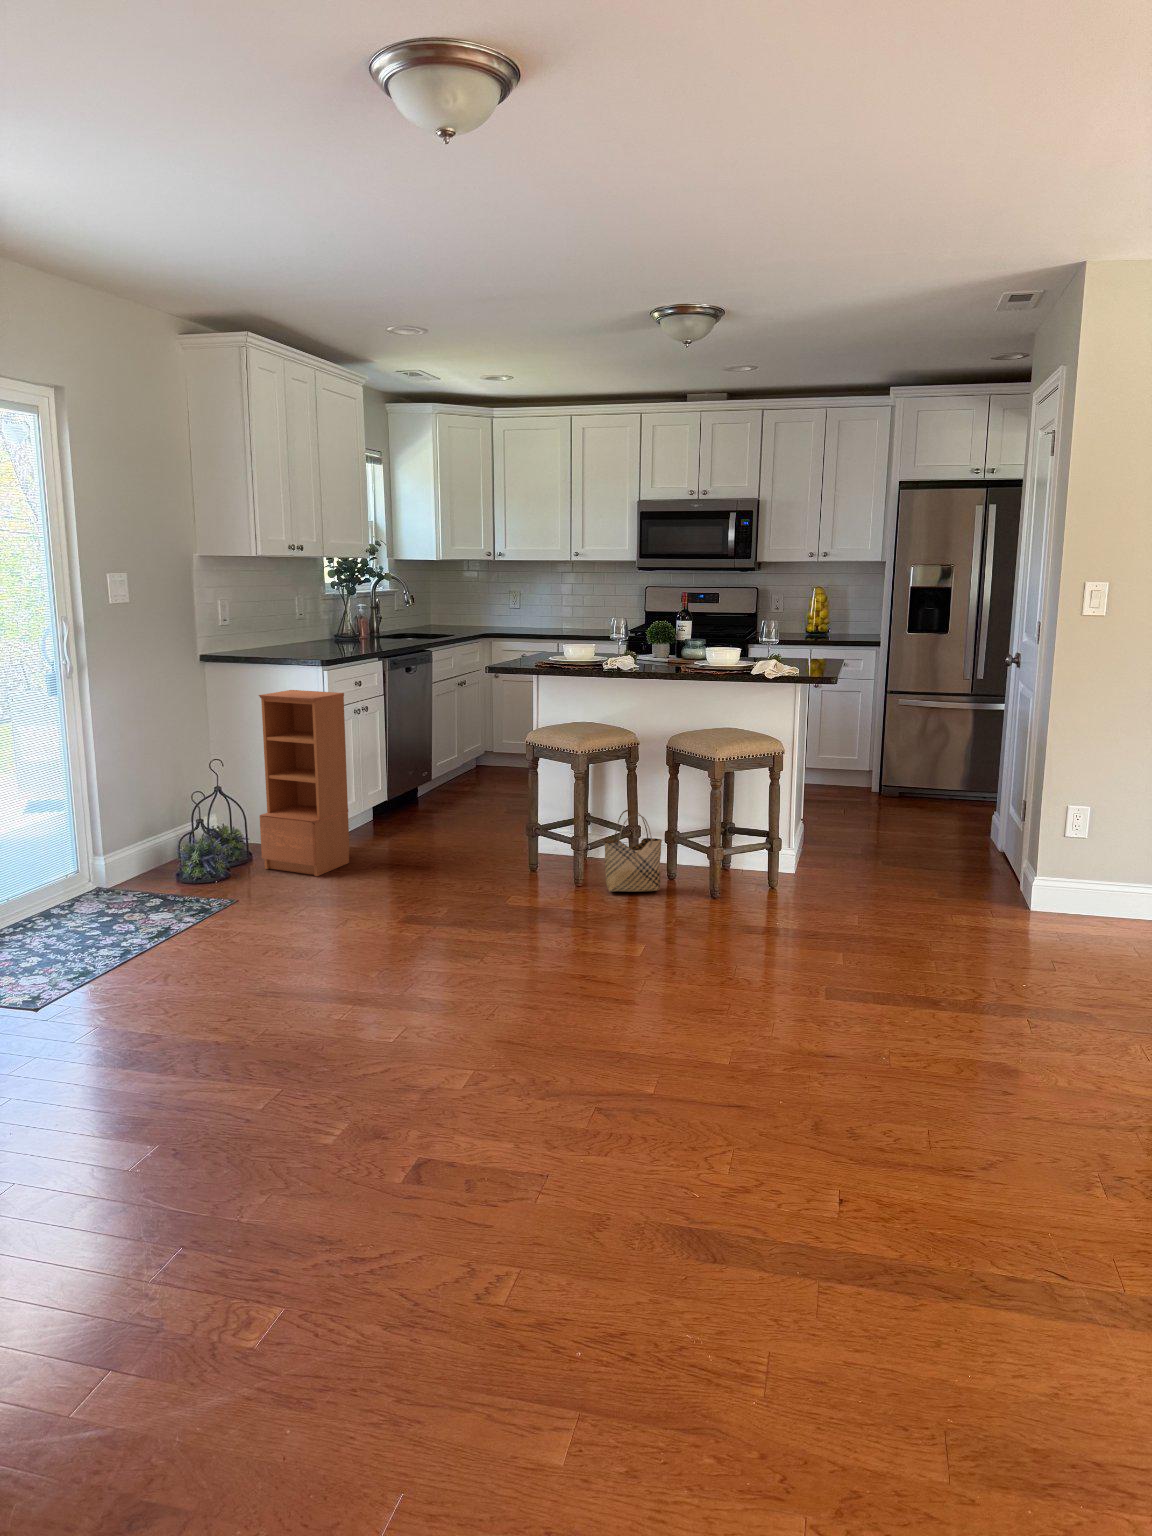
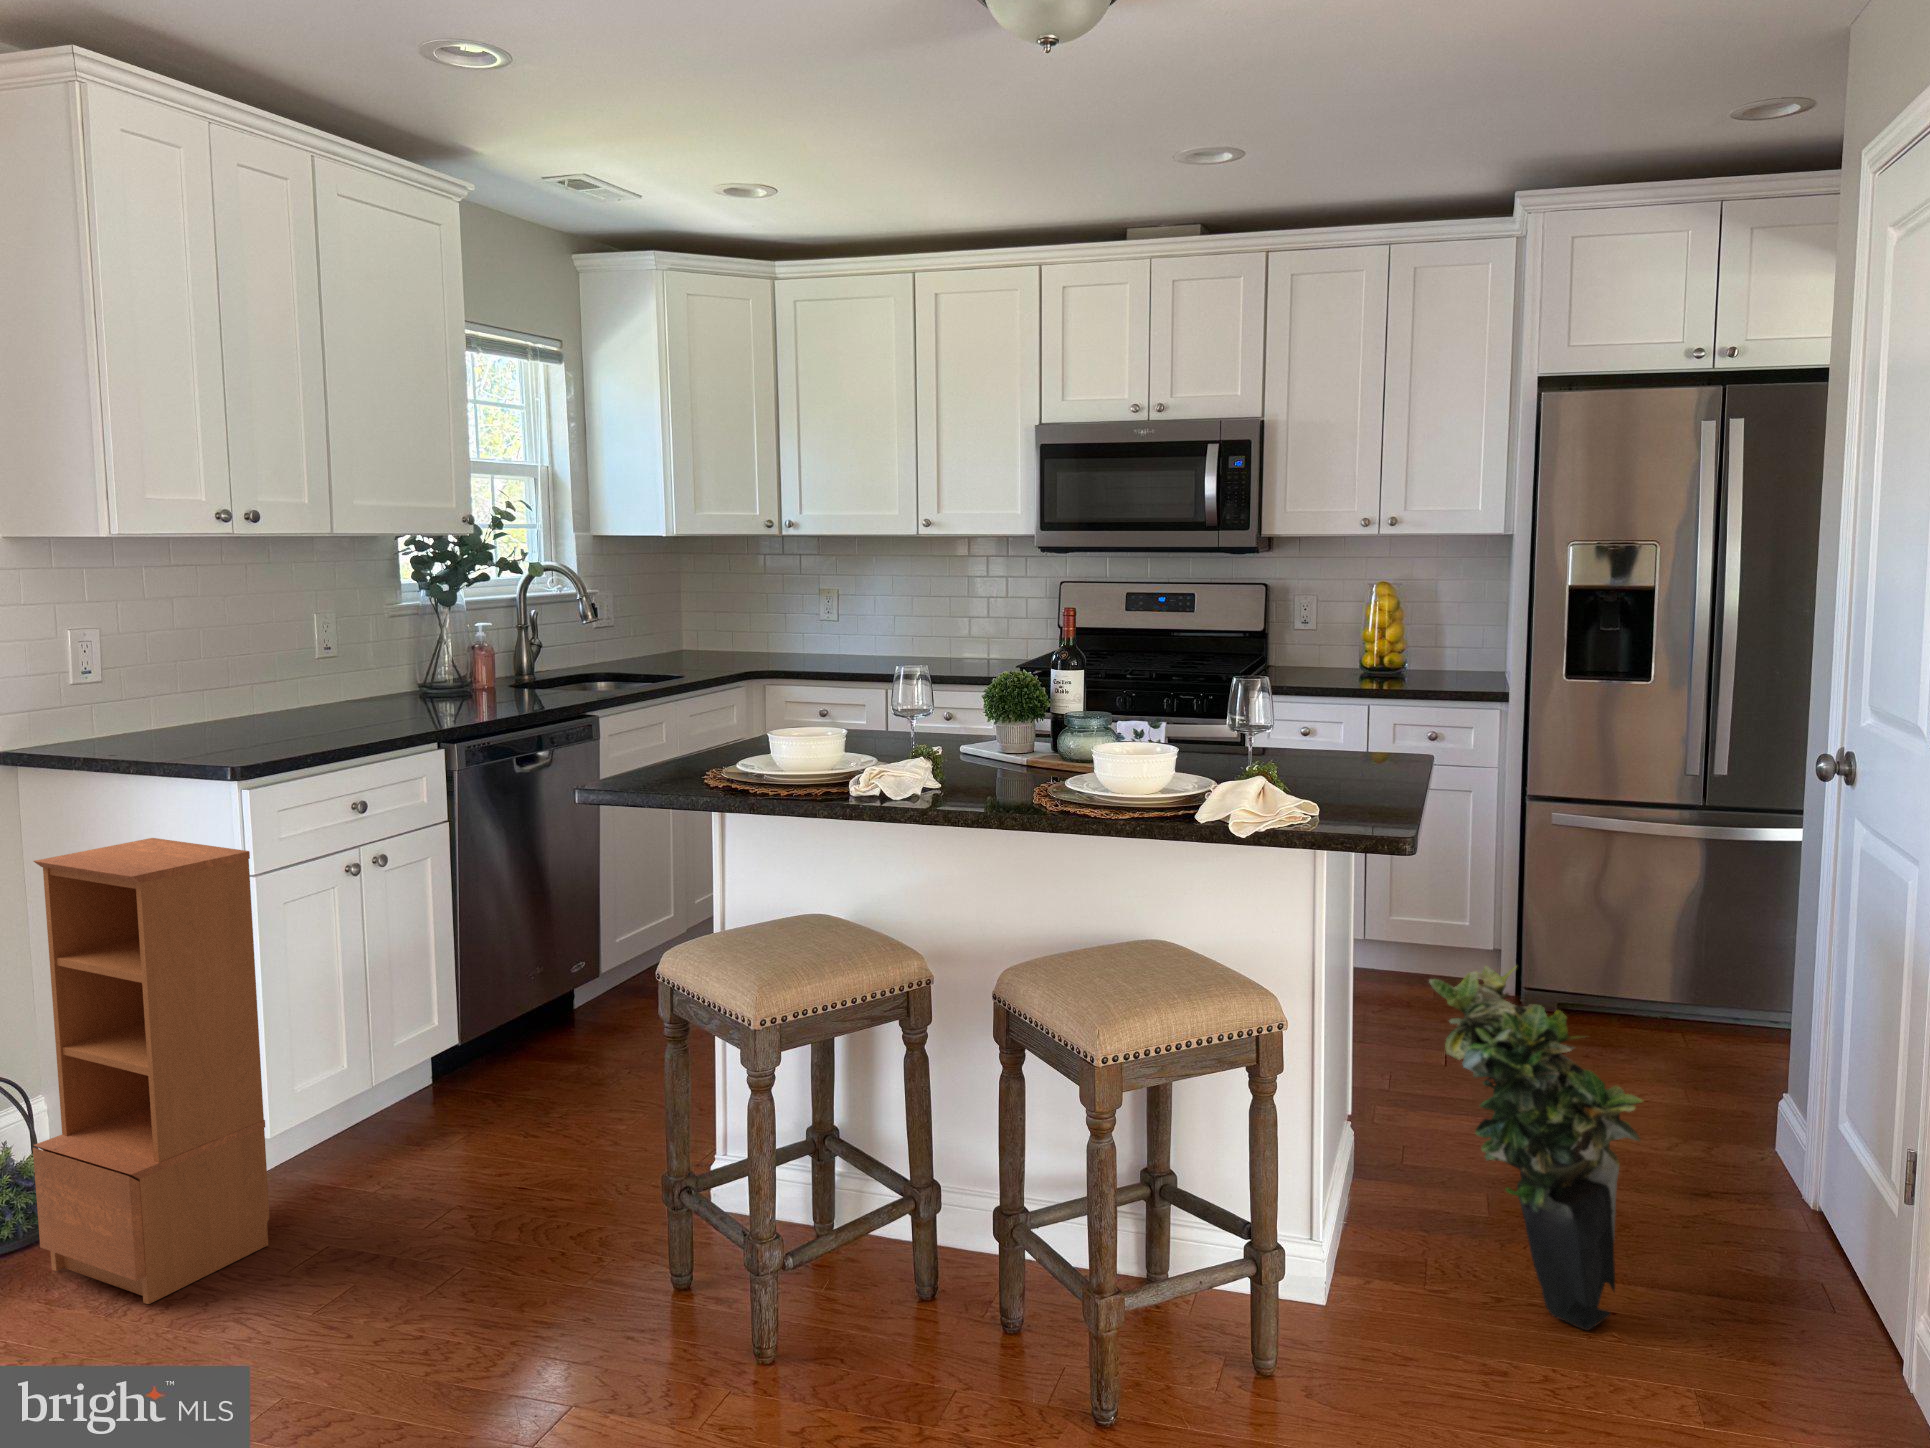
potted plant: none [841,739,925,879] -> present [1429,966,1643,1331]
woven basket: present [604,809,662,892] -> none [813,1164,969,1394]

